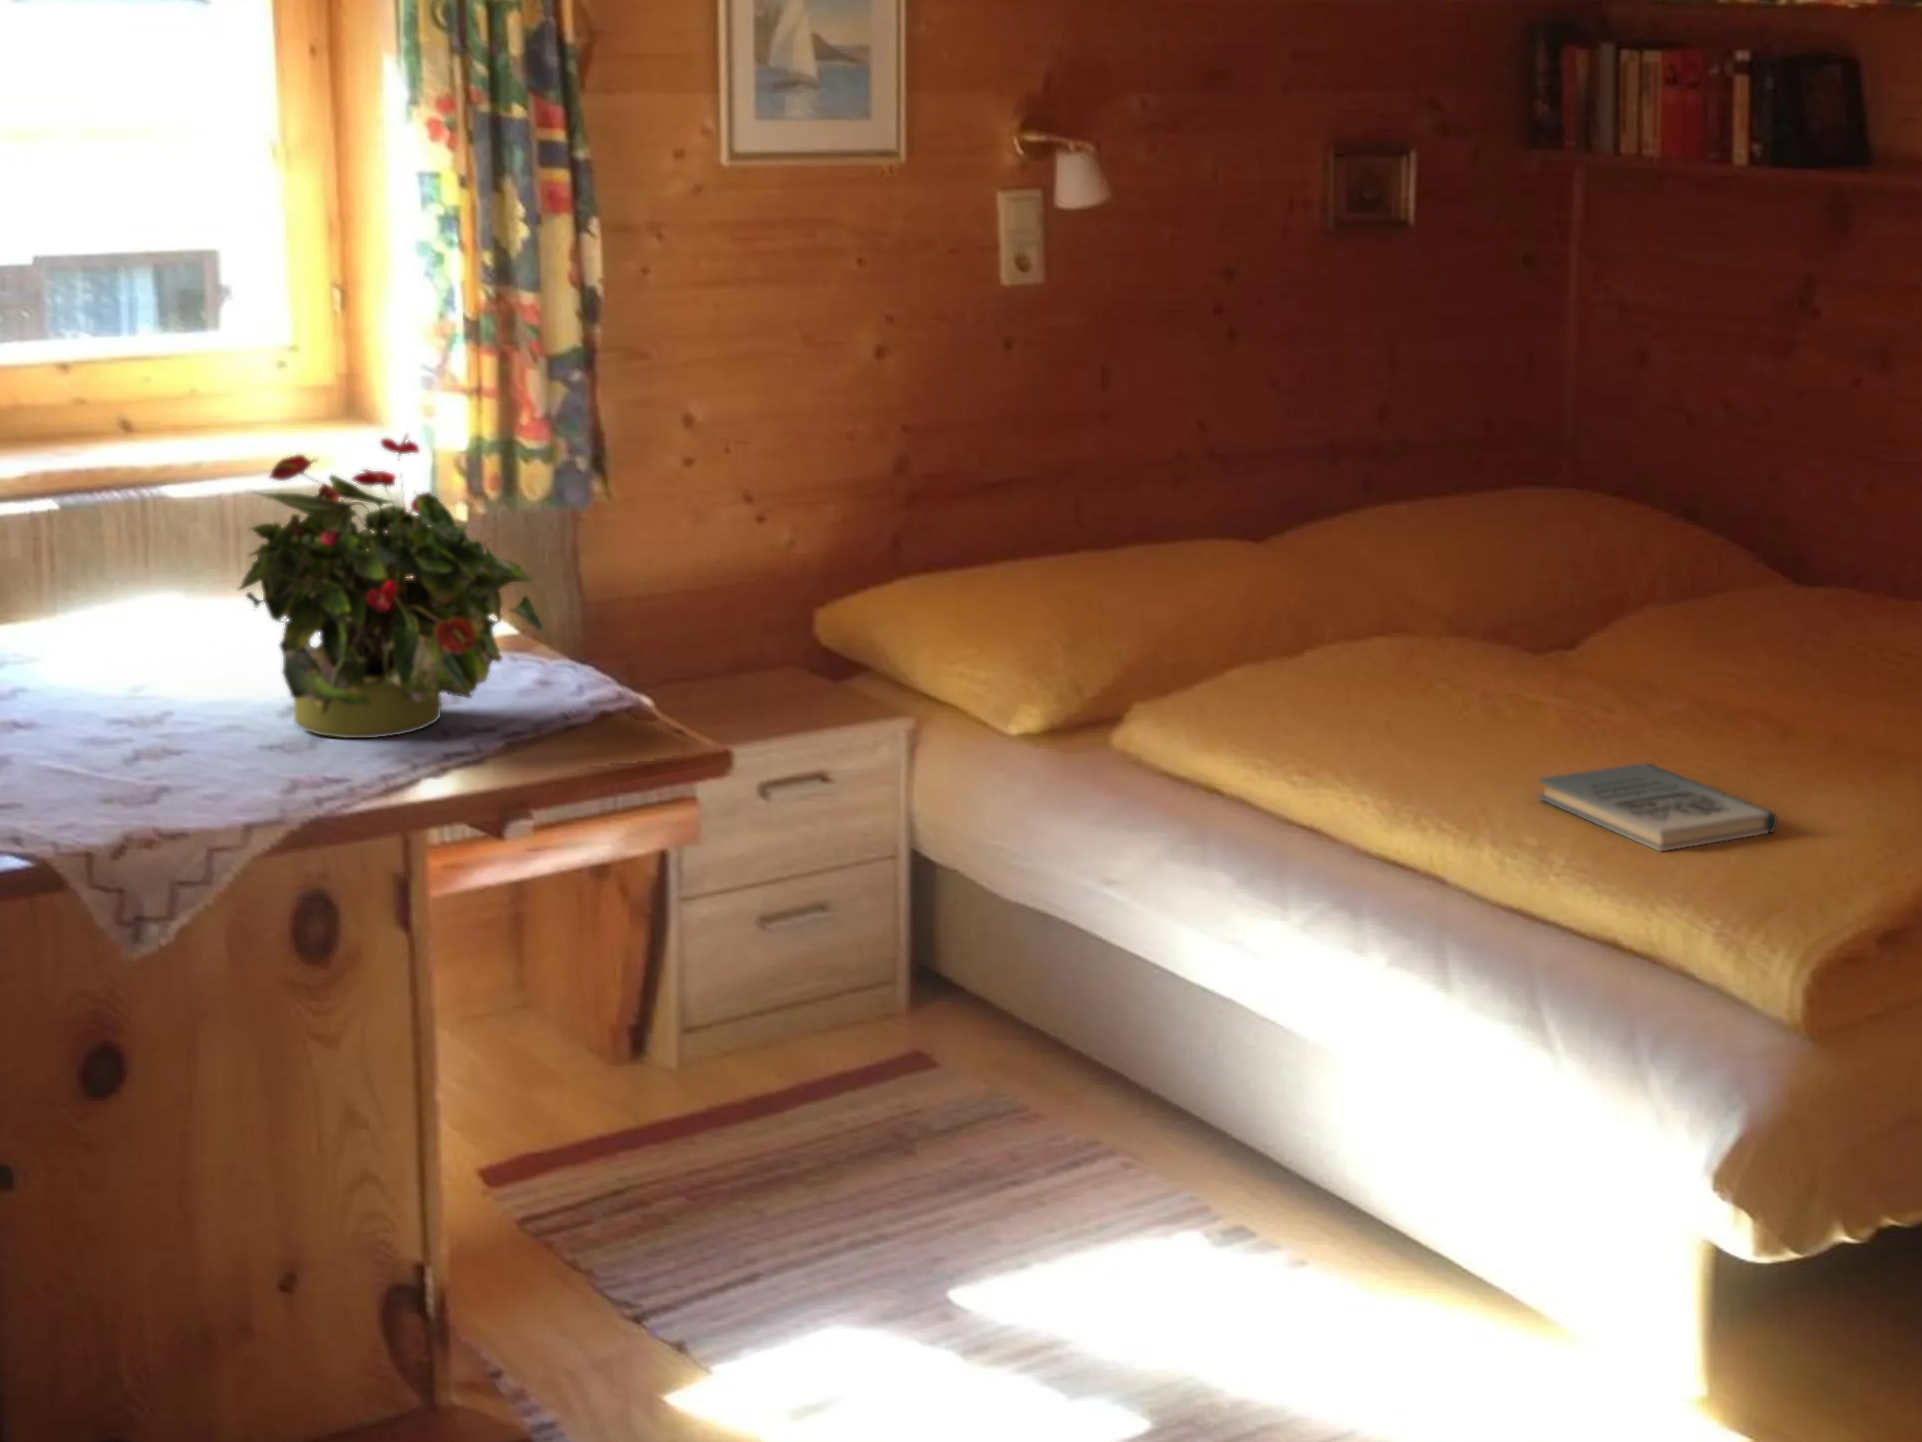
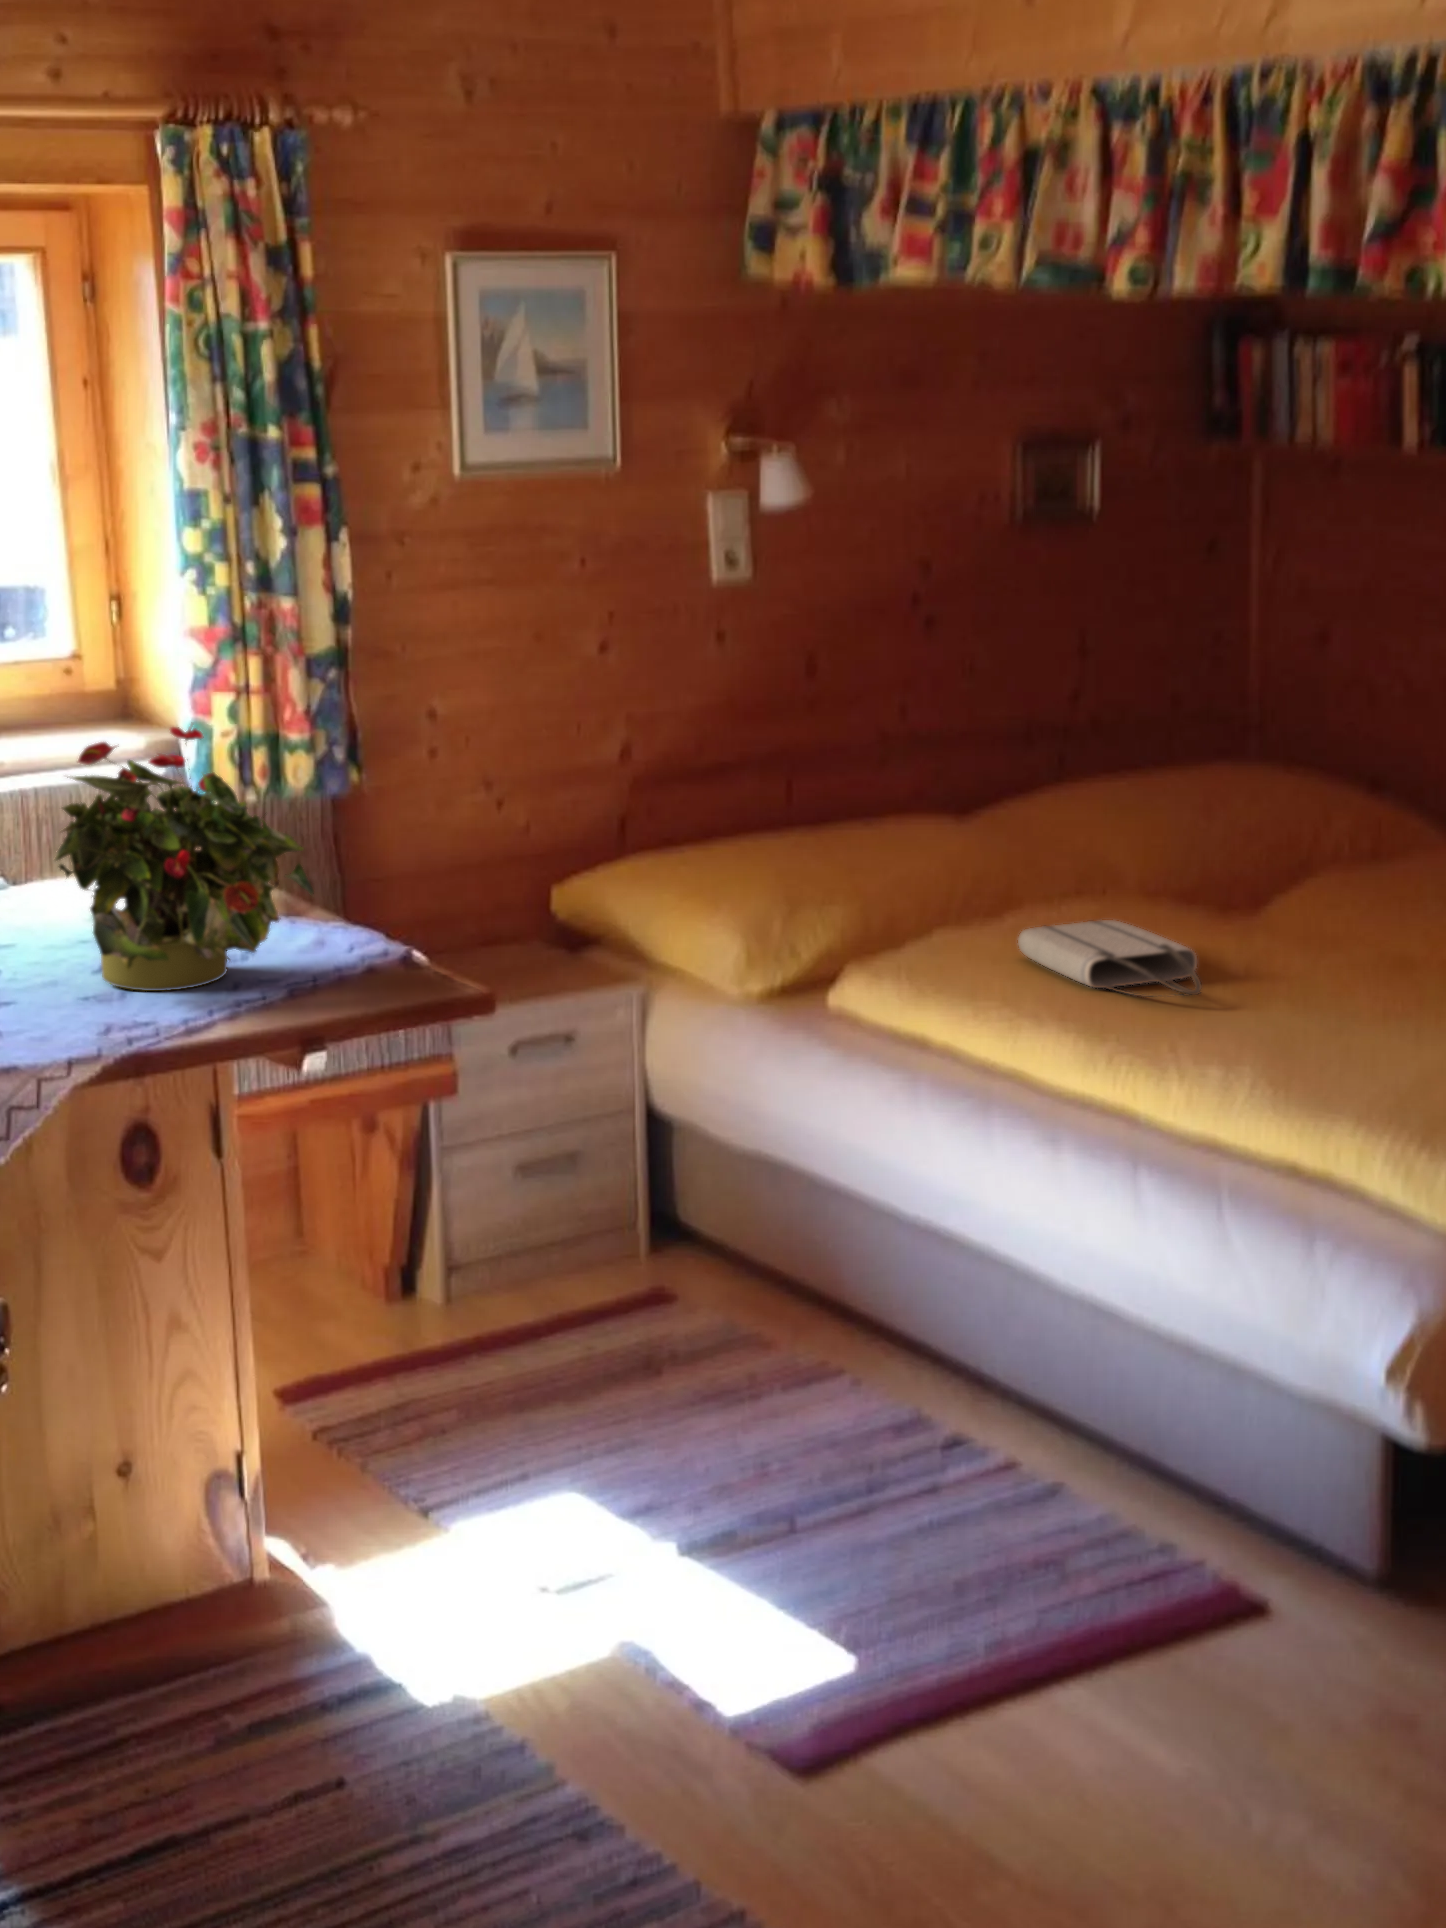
tote bag: none [1325,665,1523,752] -> present [1018,920,1201,996]
book: present [1538,763,1777,851] -> none [1214,1002,1436,1080]

